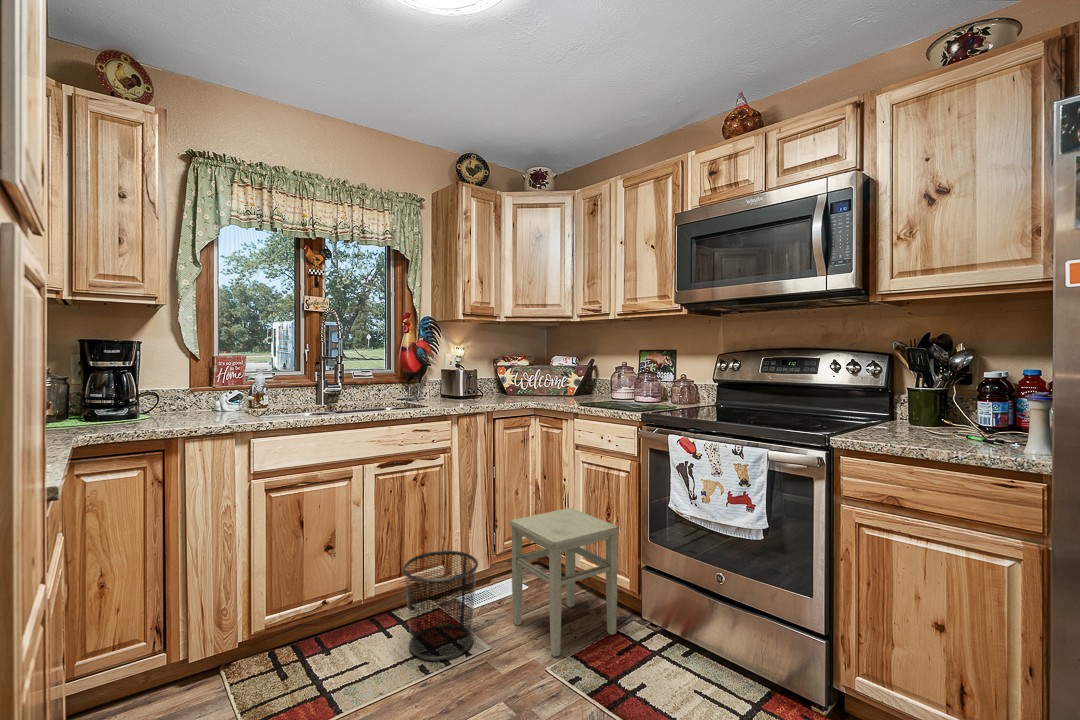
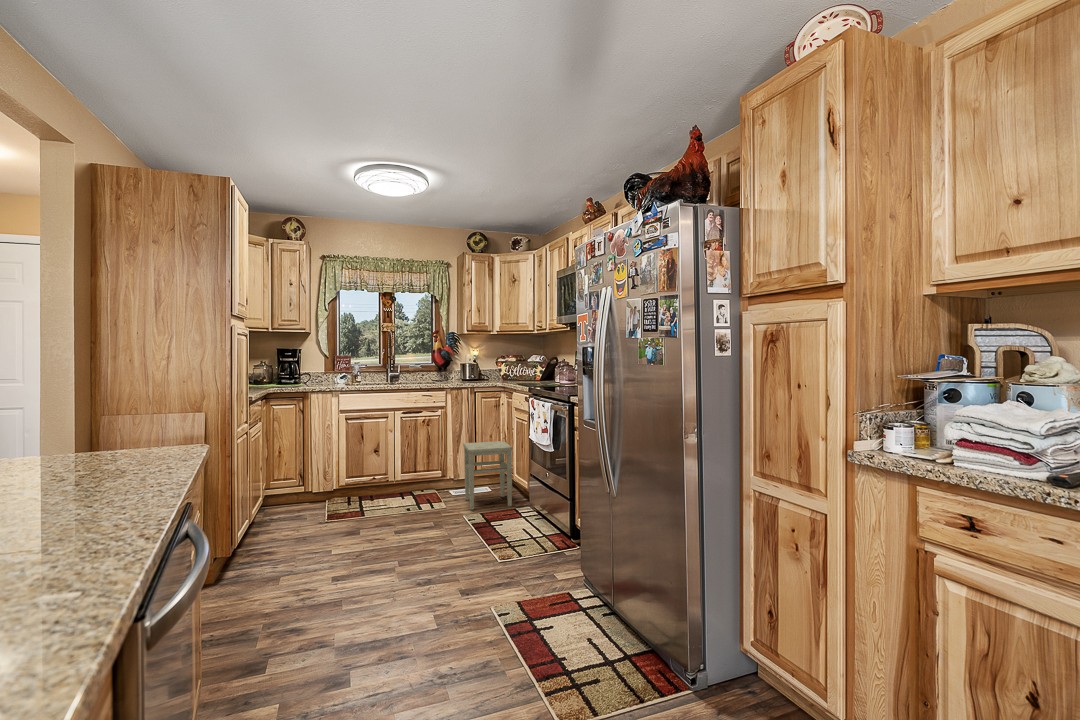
waste bin: present [403,551,478,660] -> none [404,458,443,506]

